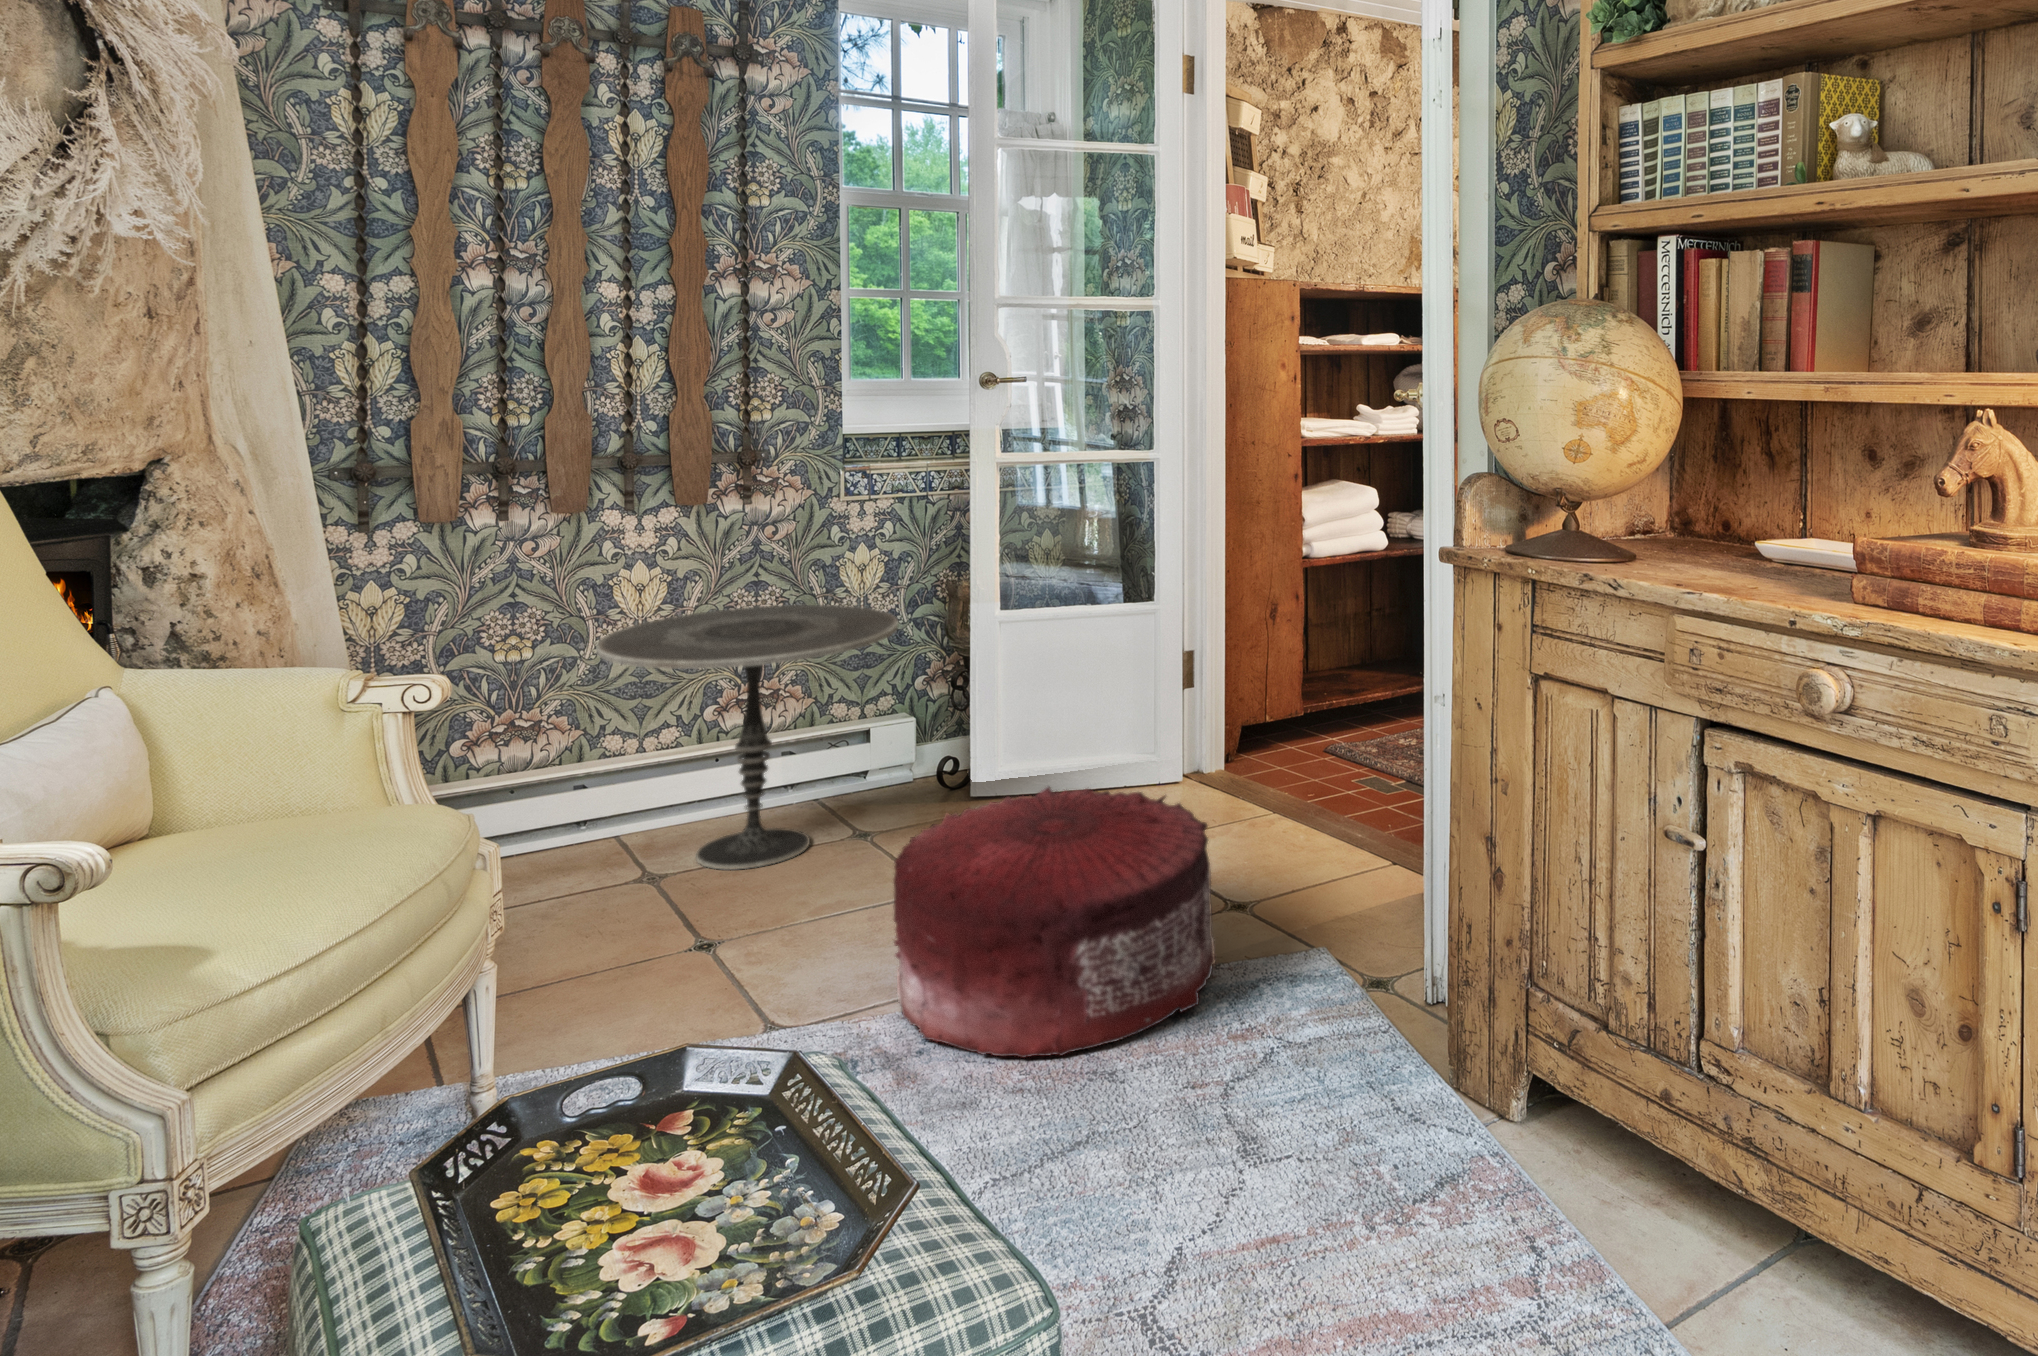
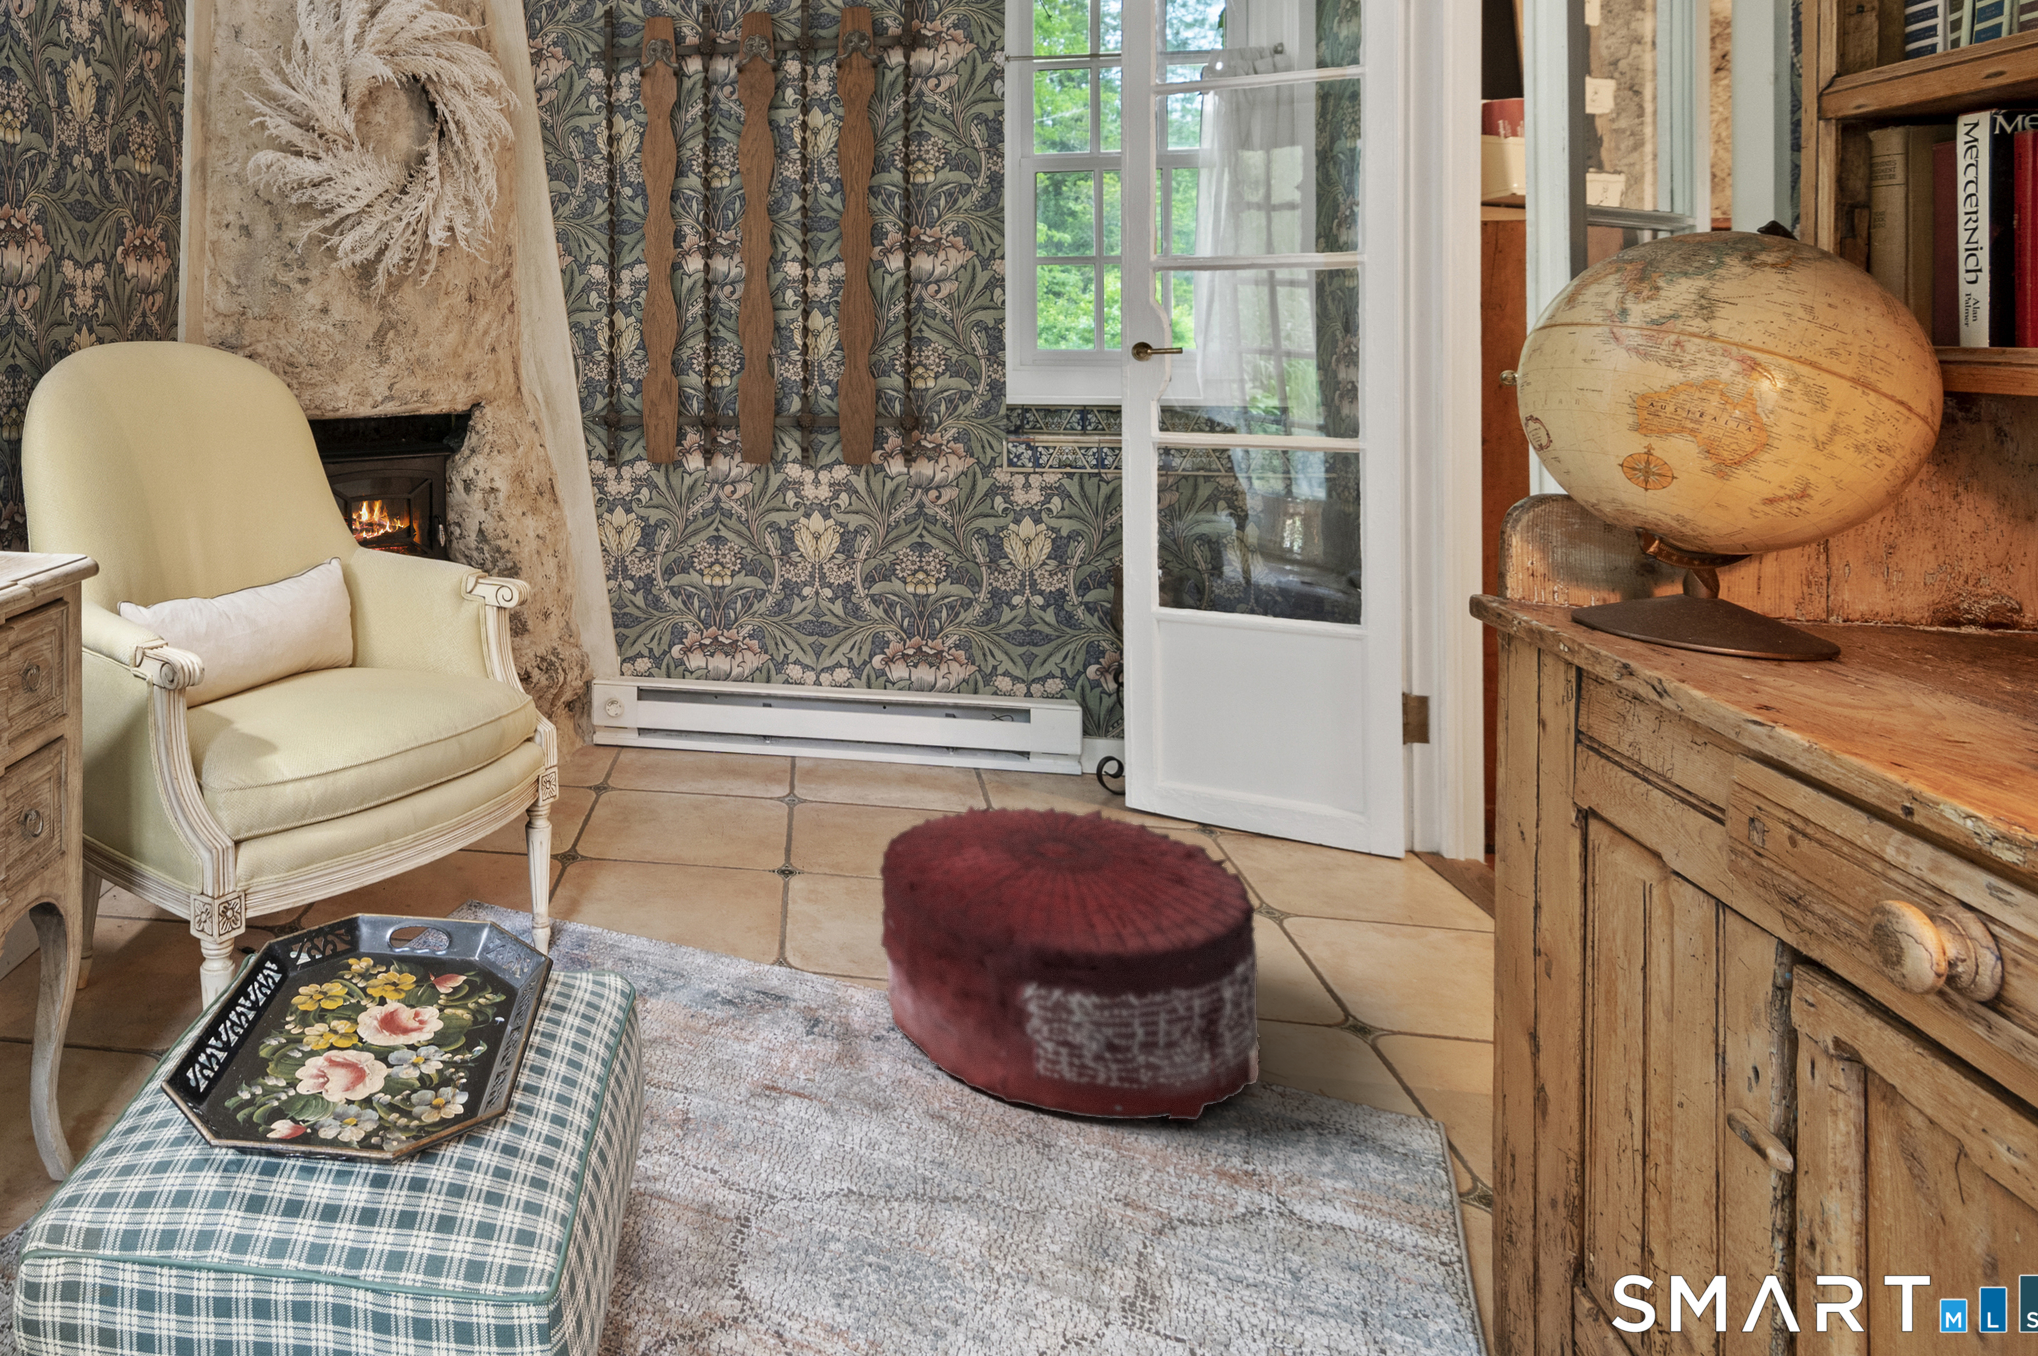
side table: present [596,605,898,870] -> none [753,566,1025,815]

